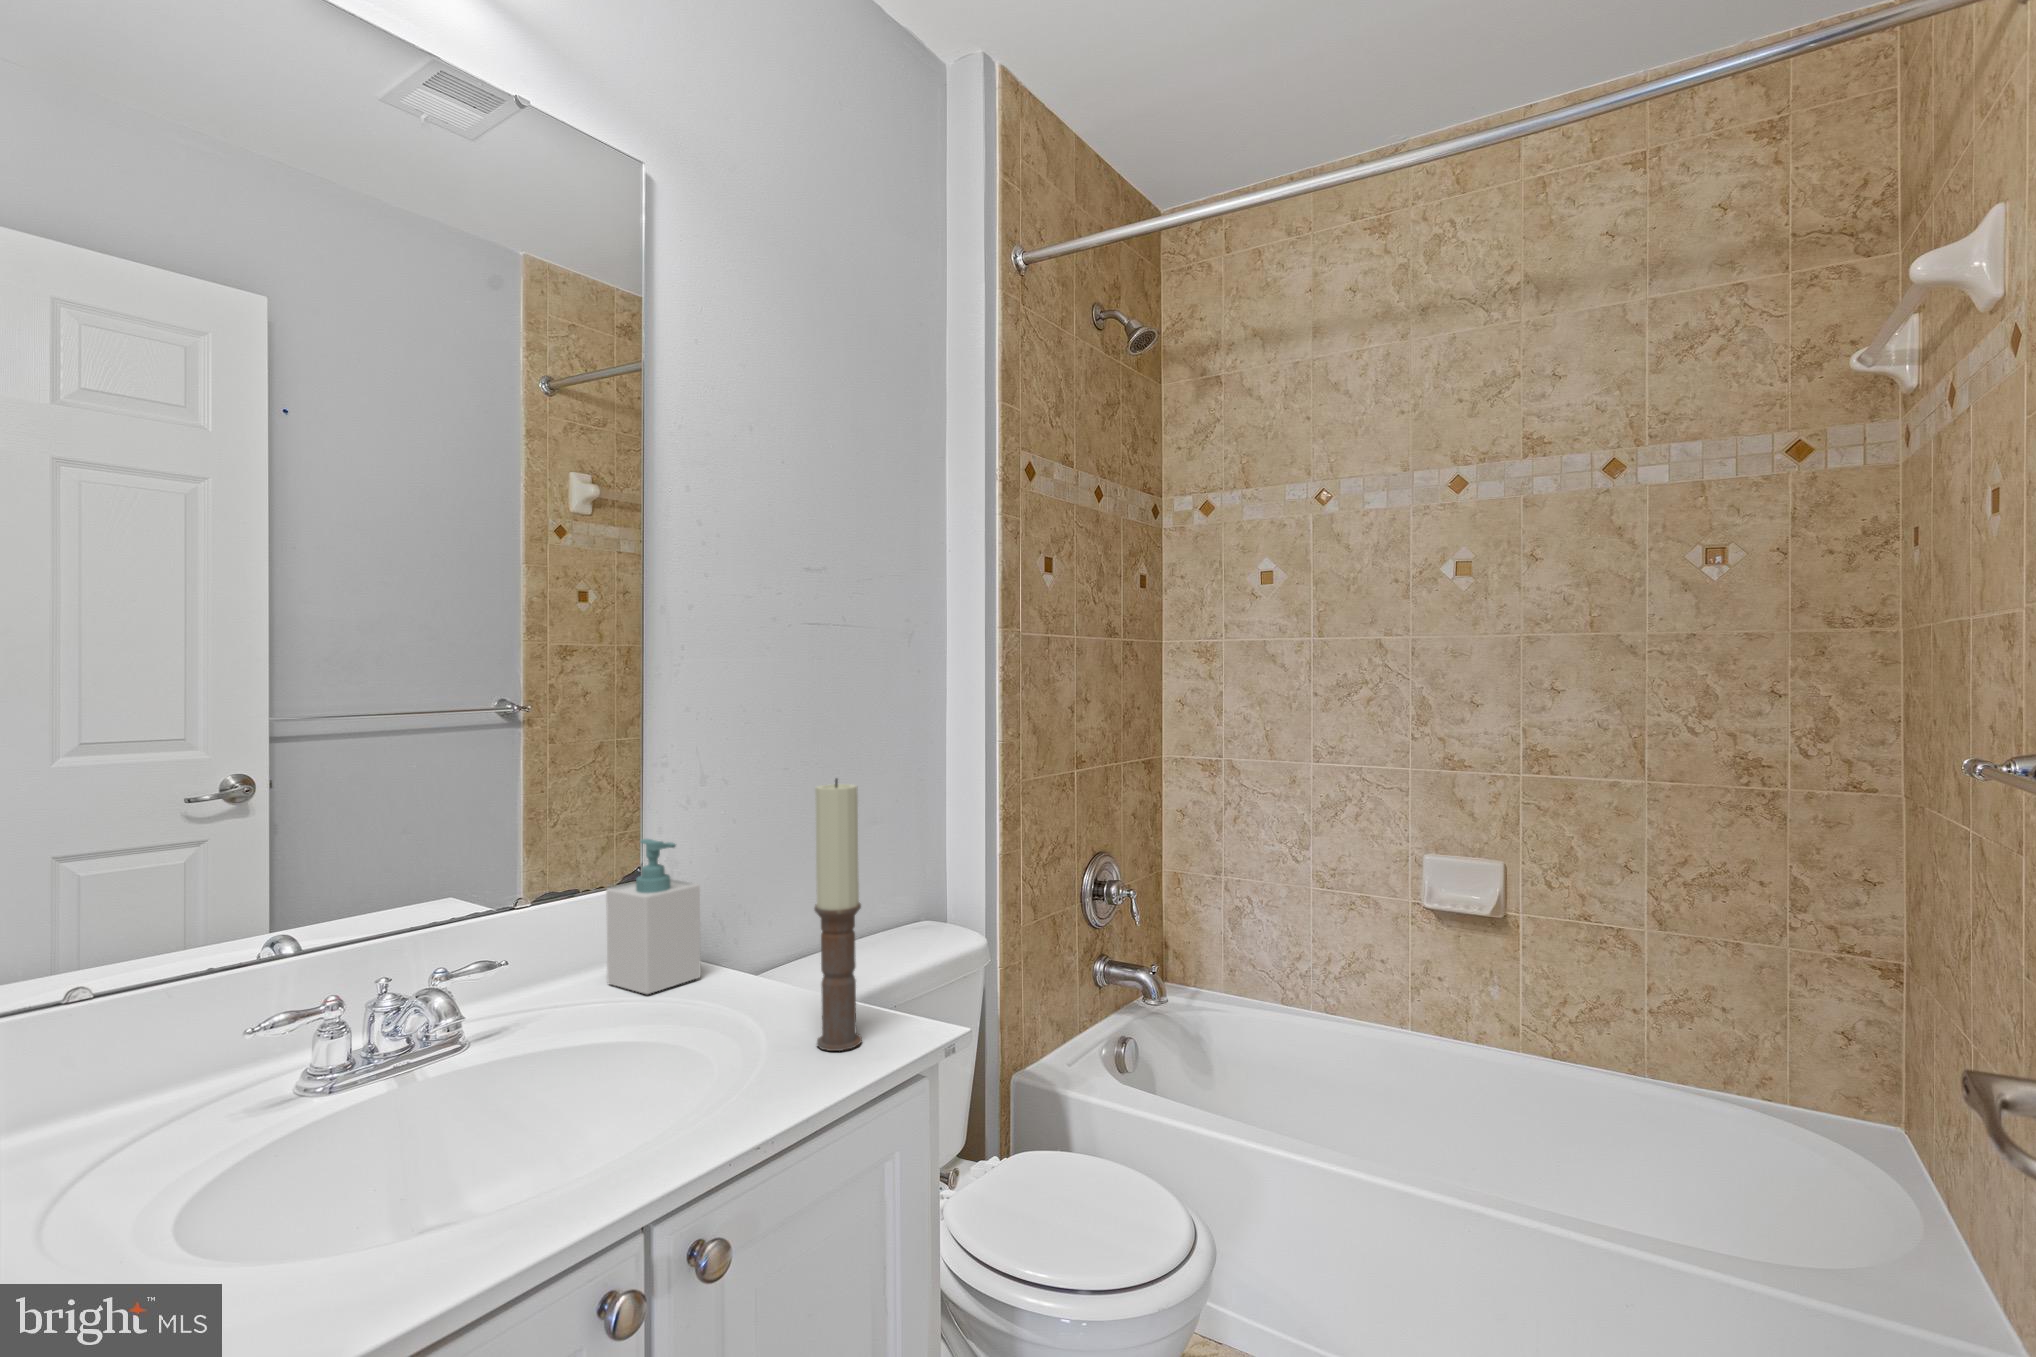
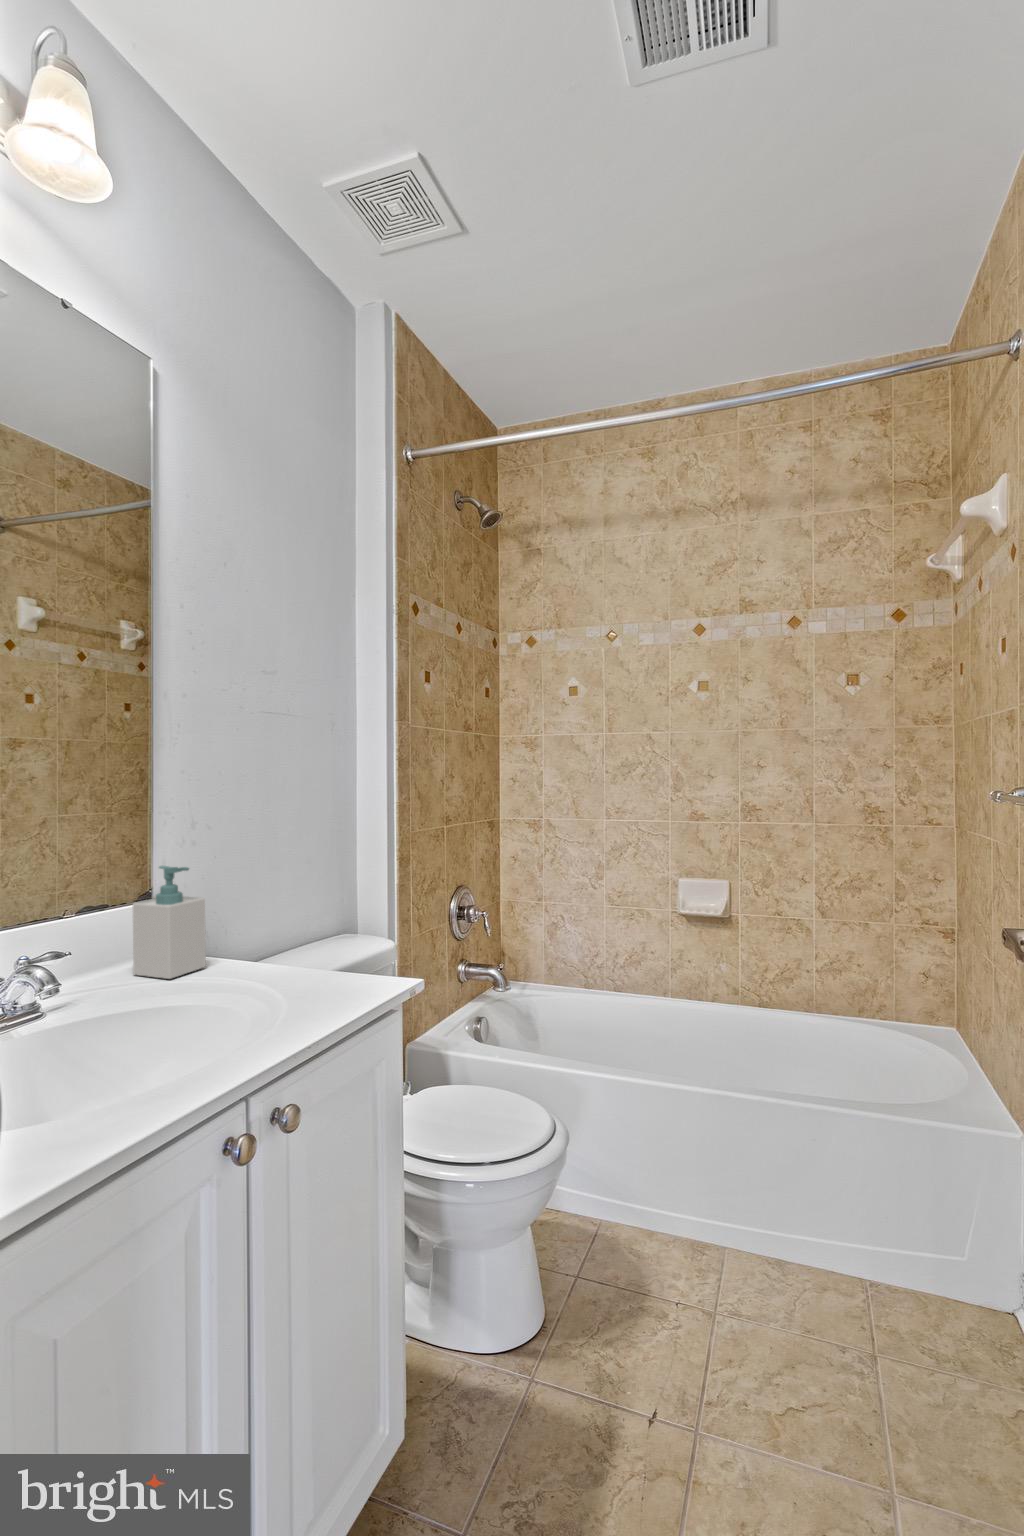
candle: present [814,779,862,1051] -> none [314,811,347,1002]

